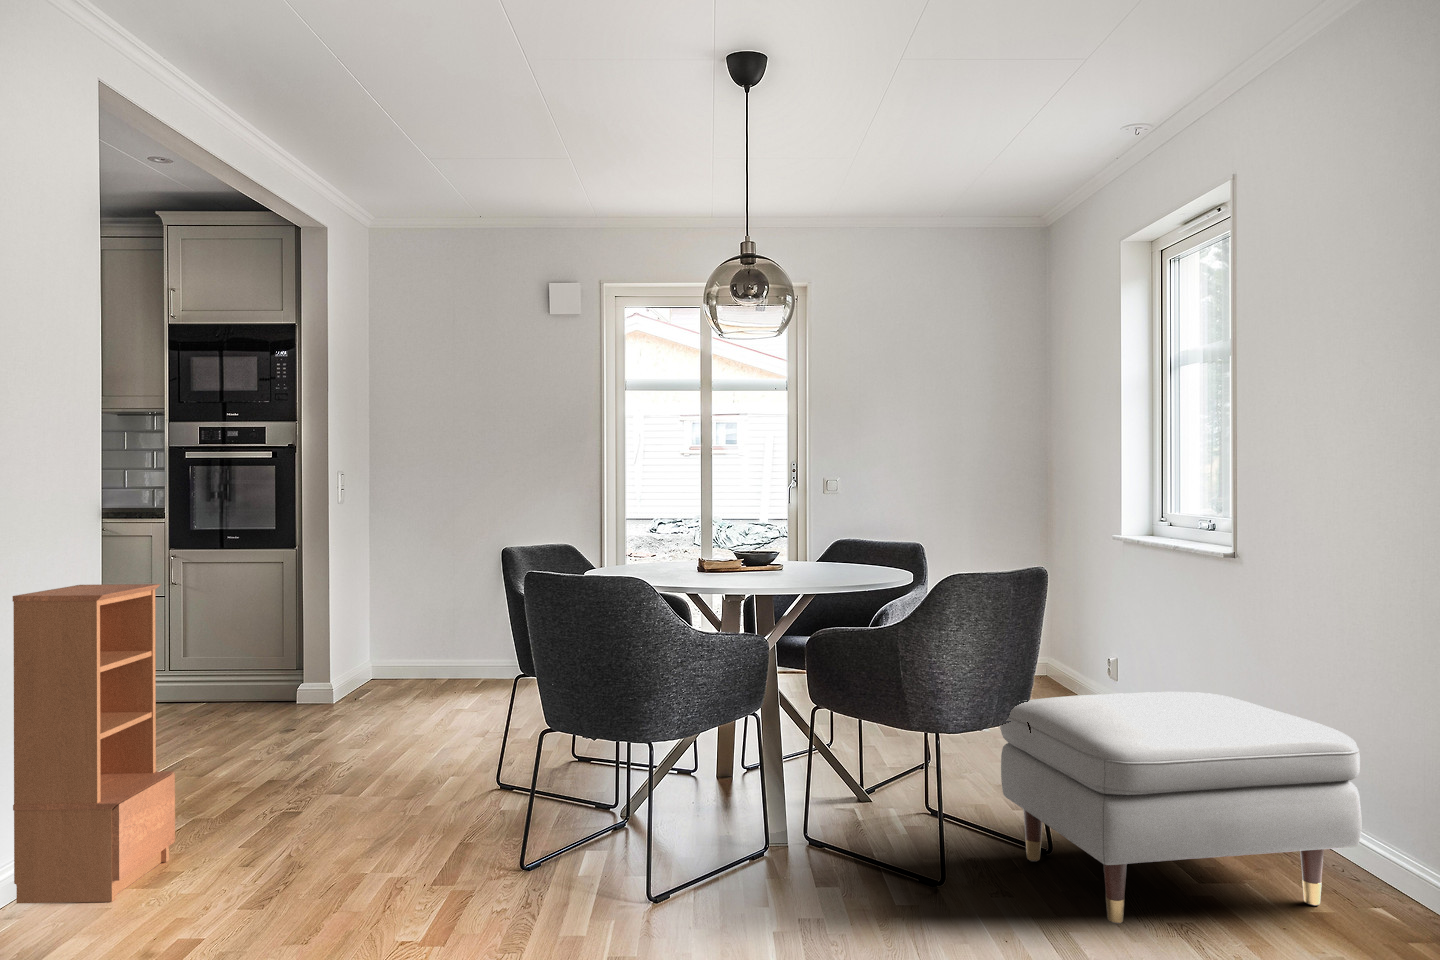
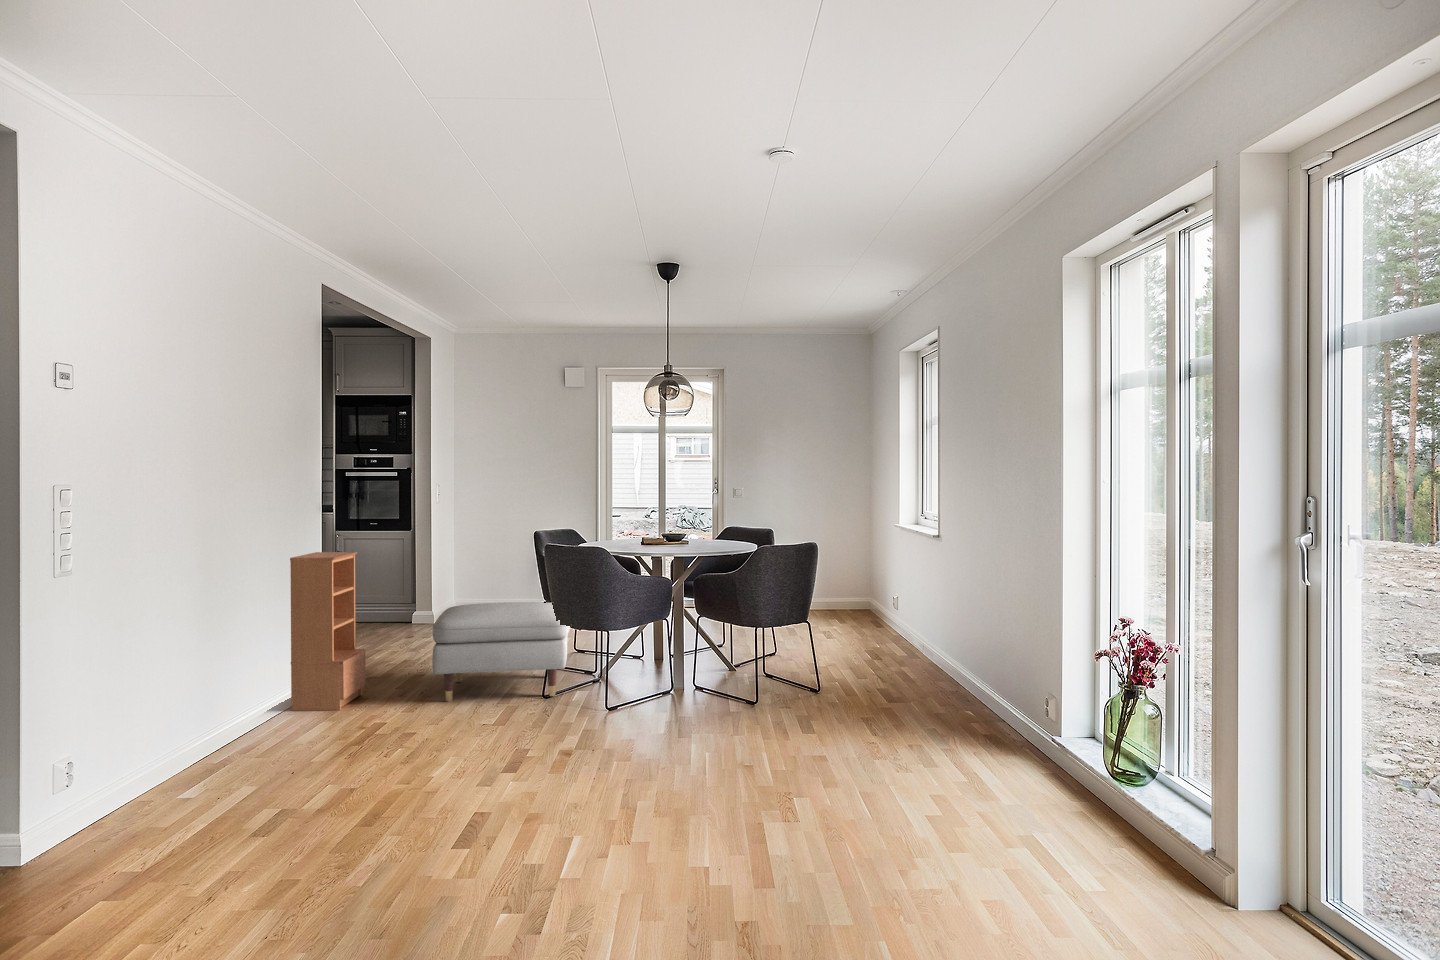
ottoman: present [1000,692,1362,924] -> present [432,602,570,702]

